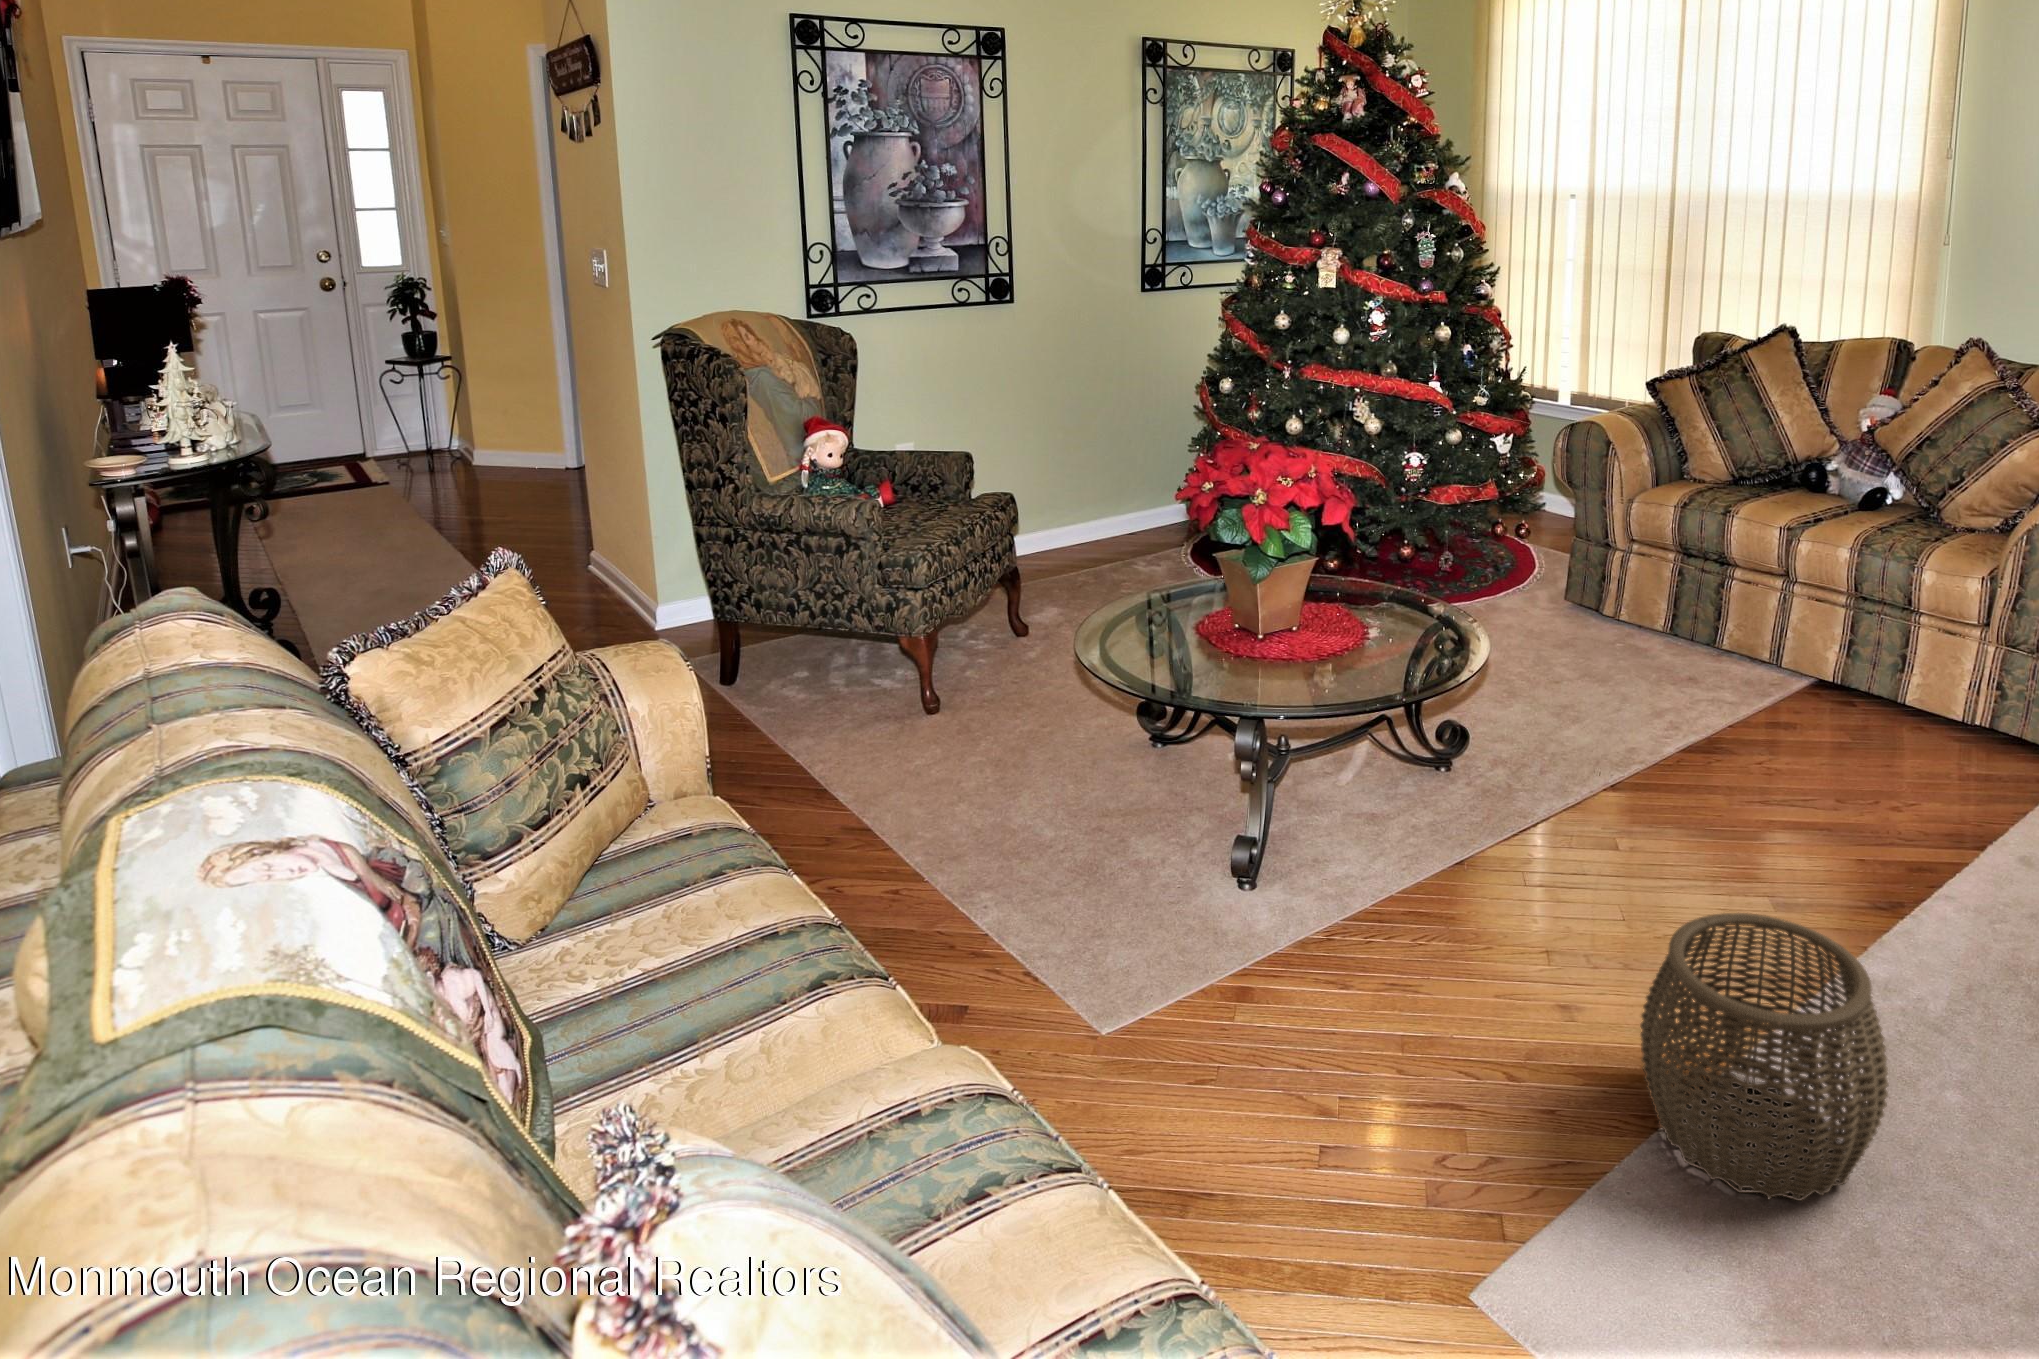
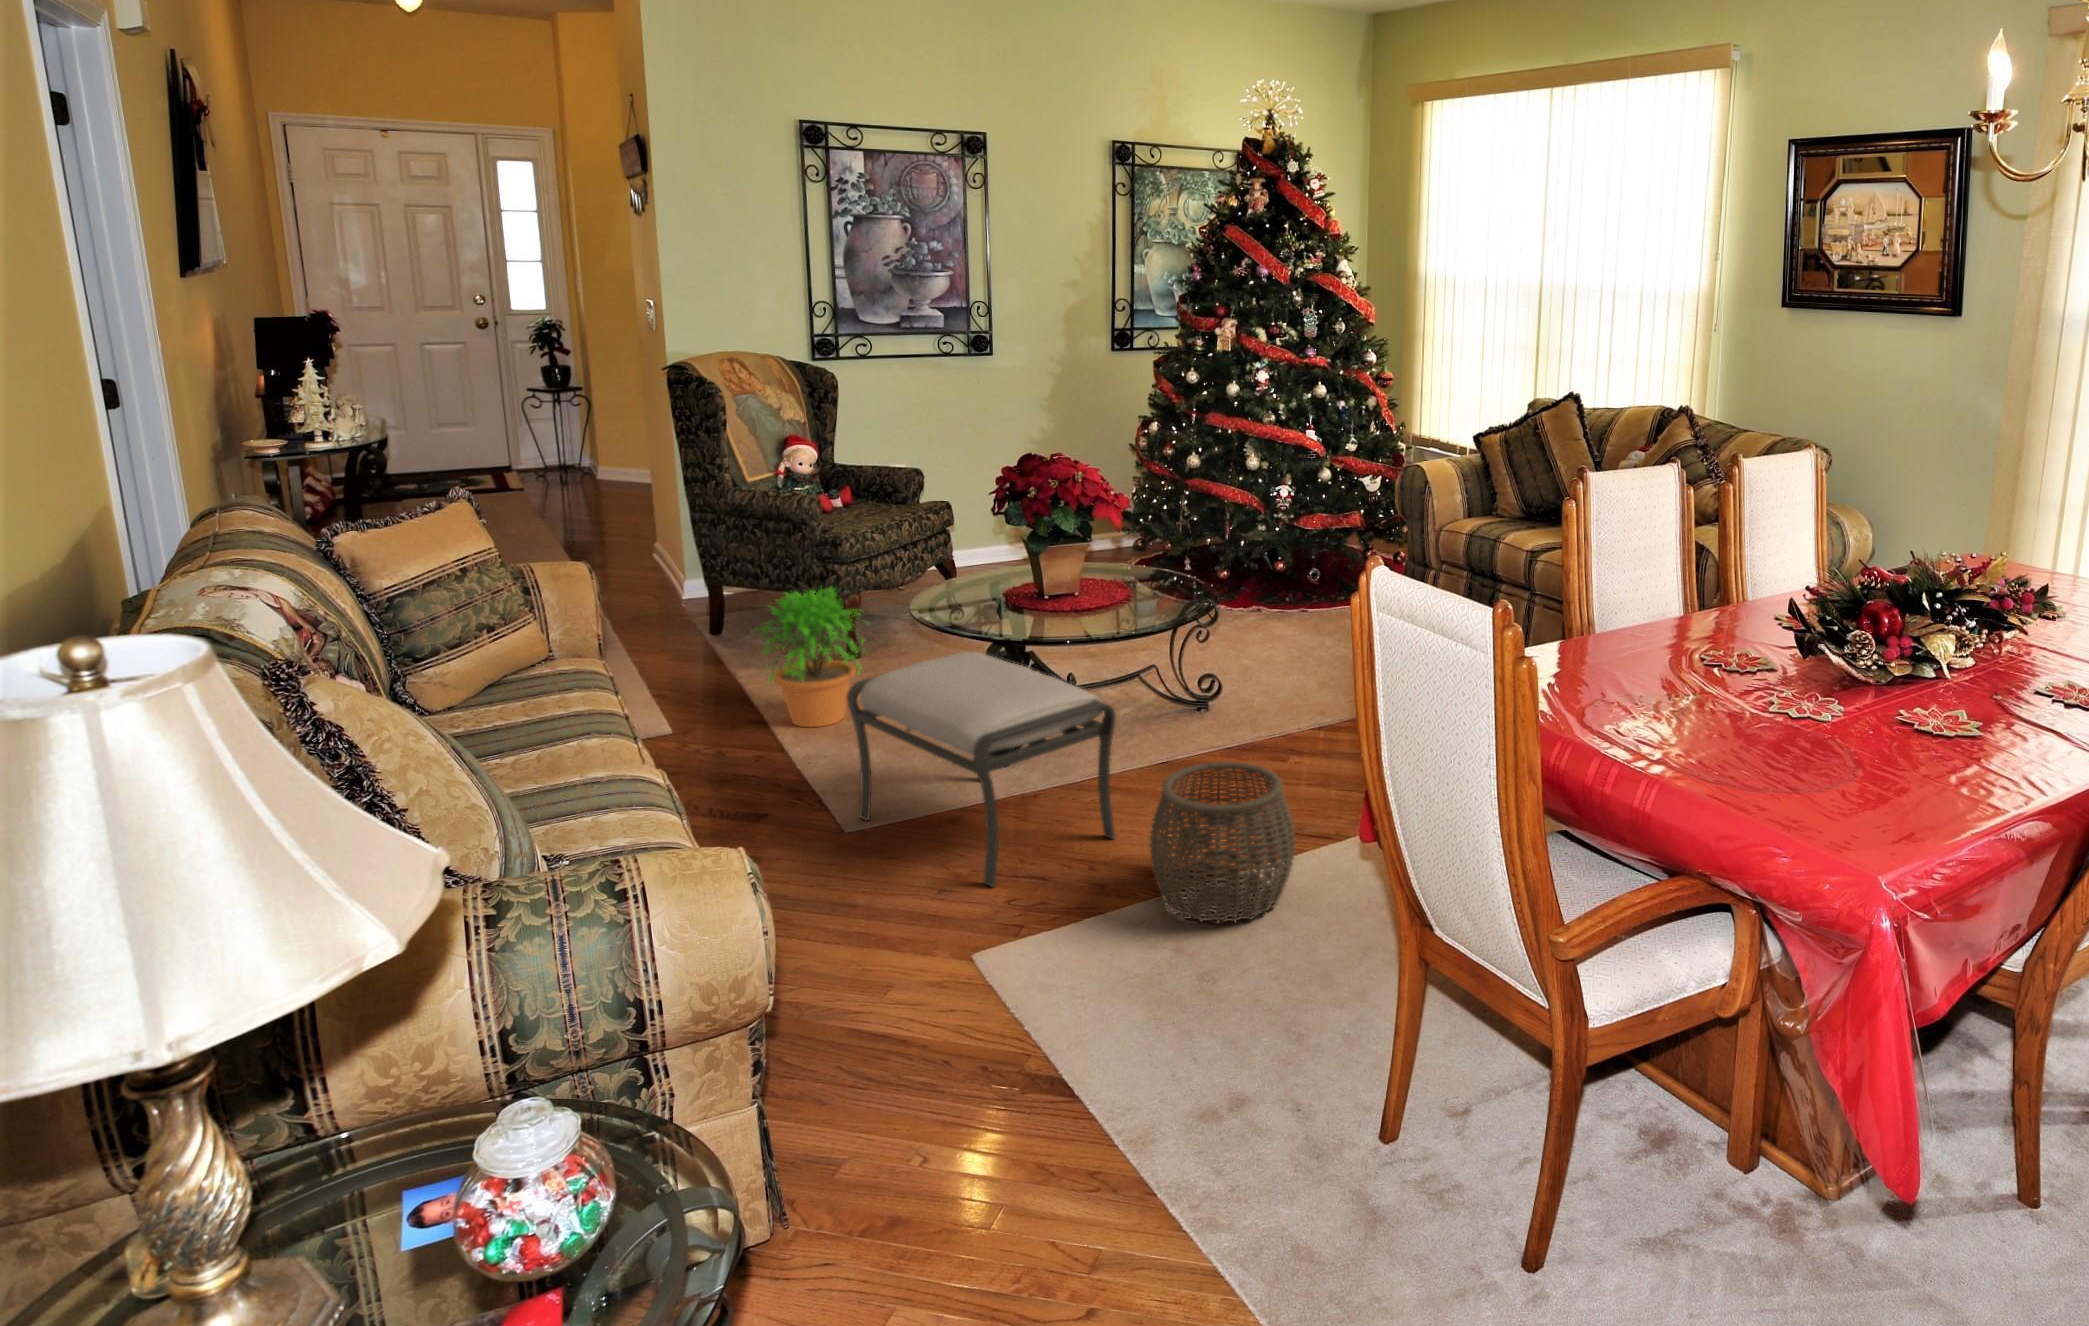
potted plant: none [838,625,1008,829] -> present [760,587,864,727]
ottoman: none [1084,734,1505,1142] -> present [847,652,1116,887]

